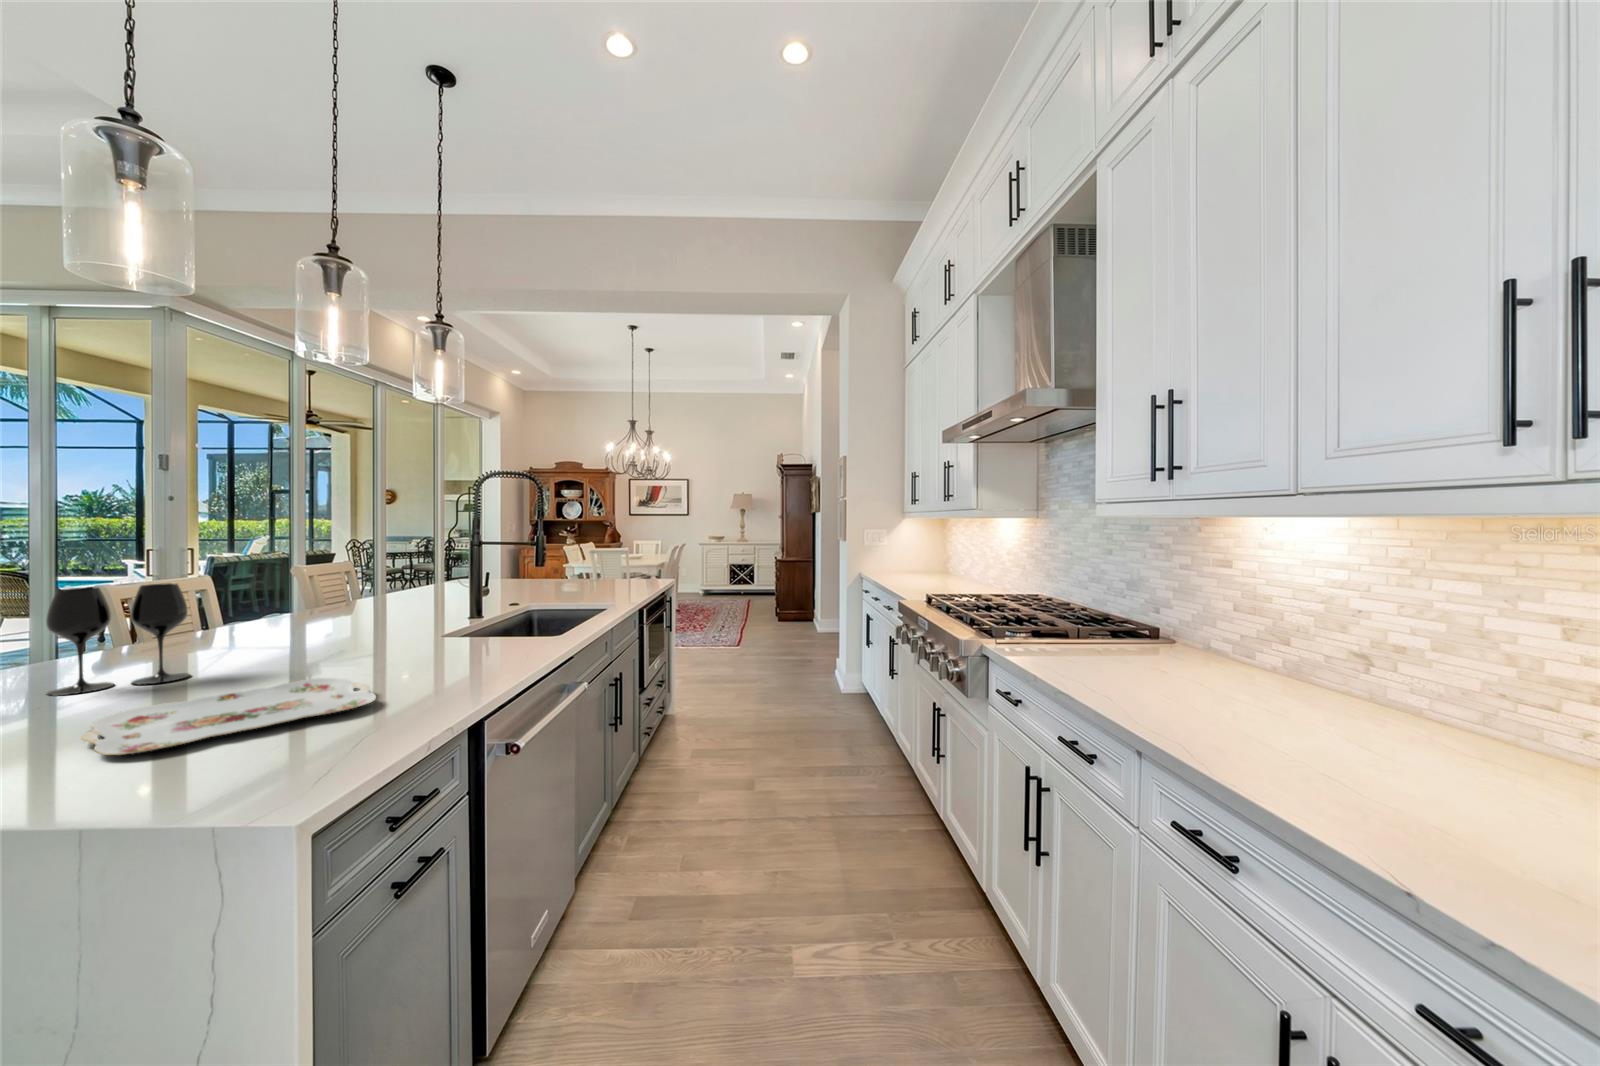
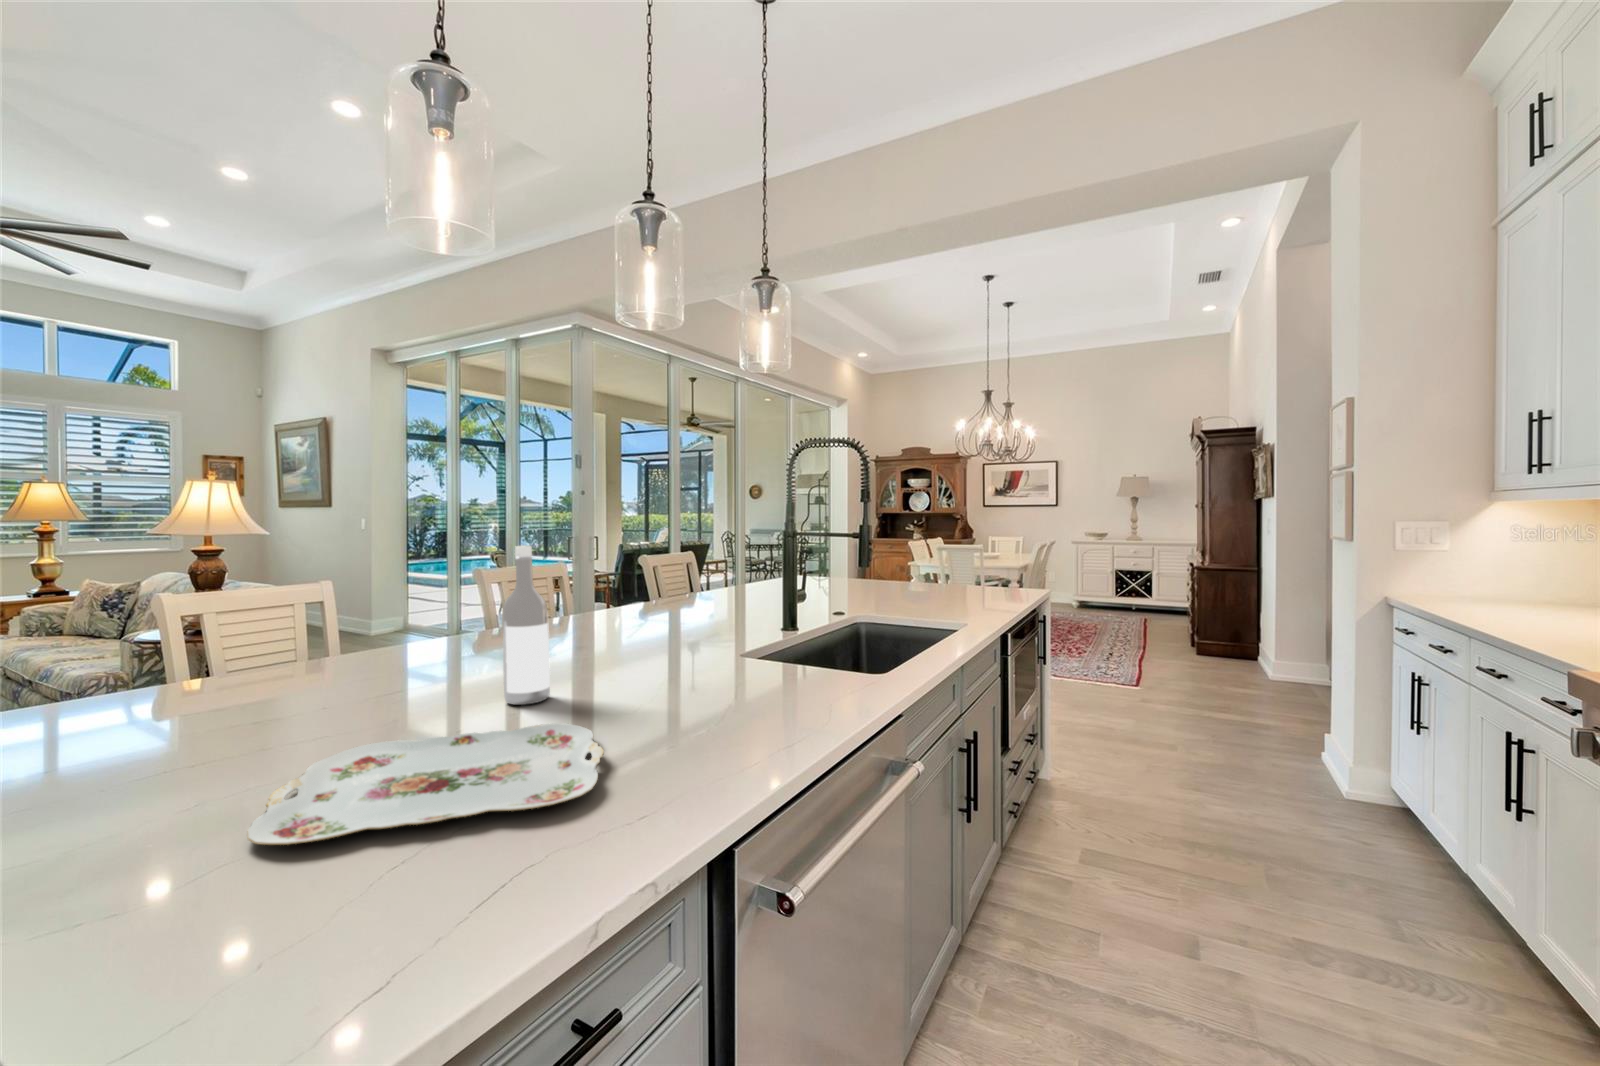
wine bottle: none [231,551,278,678] -> present [502,546,550,705]
wine glass: present [46,583,190,695] -> none [357,582,478,702]

